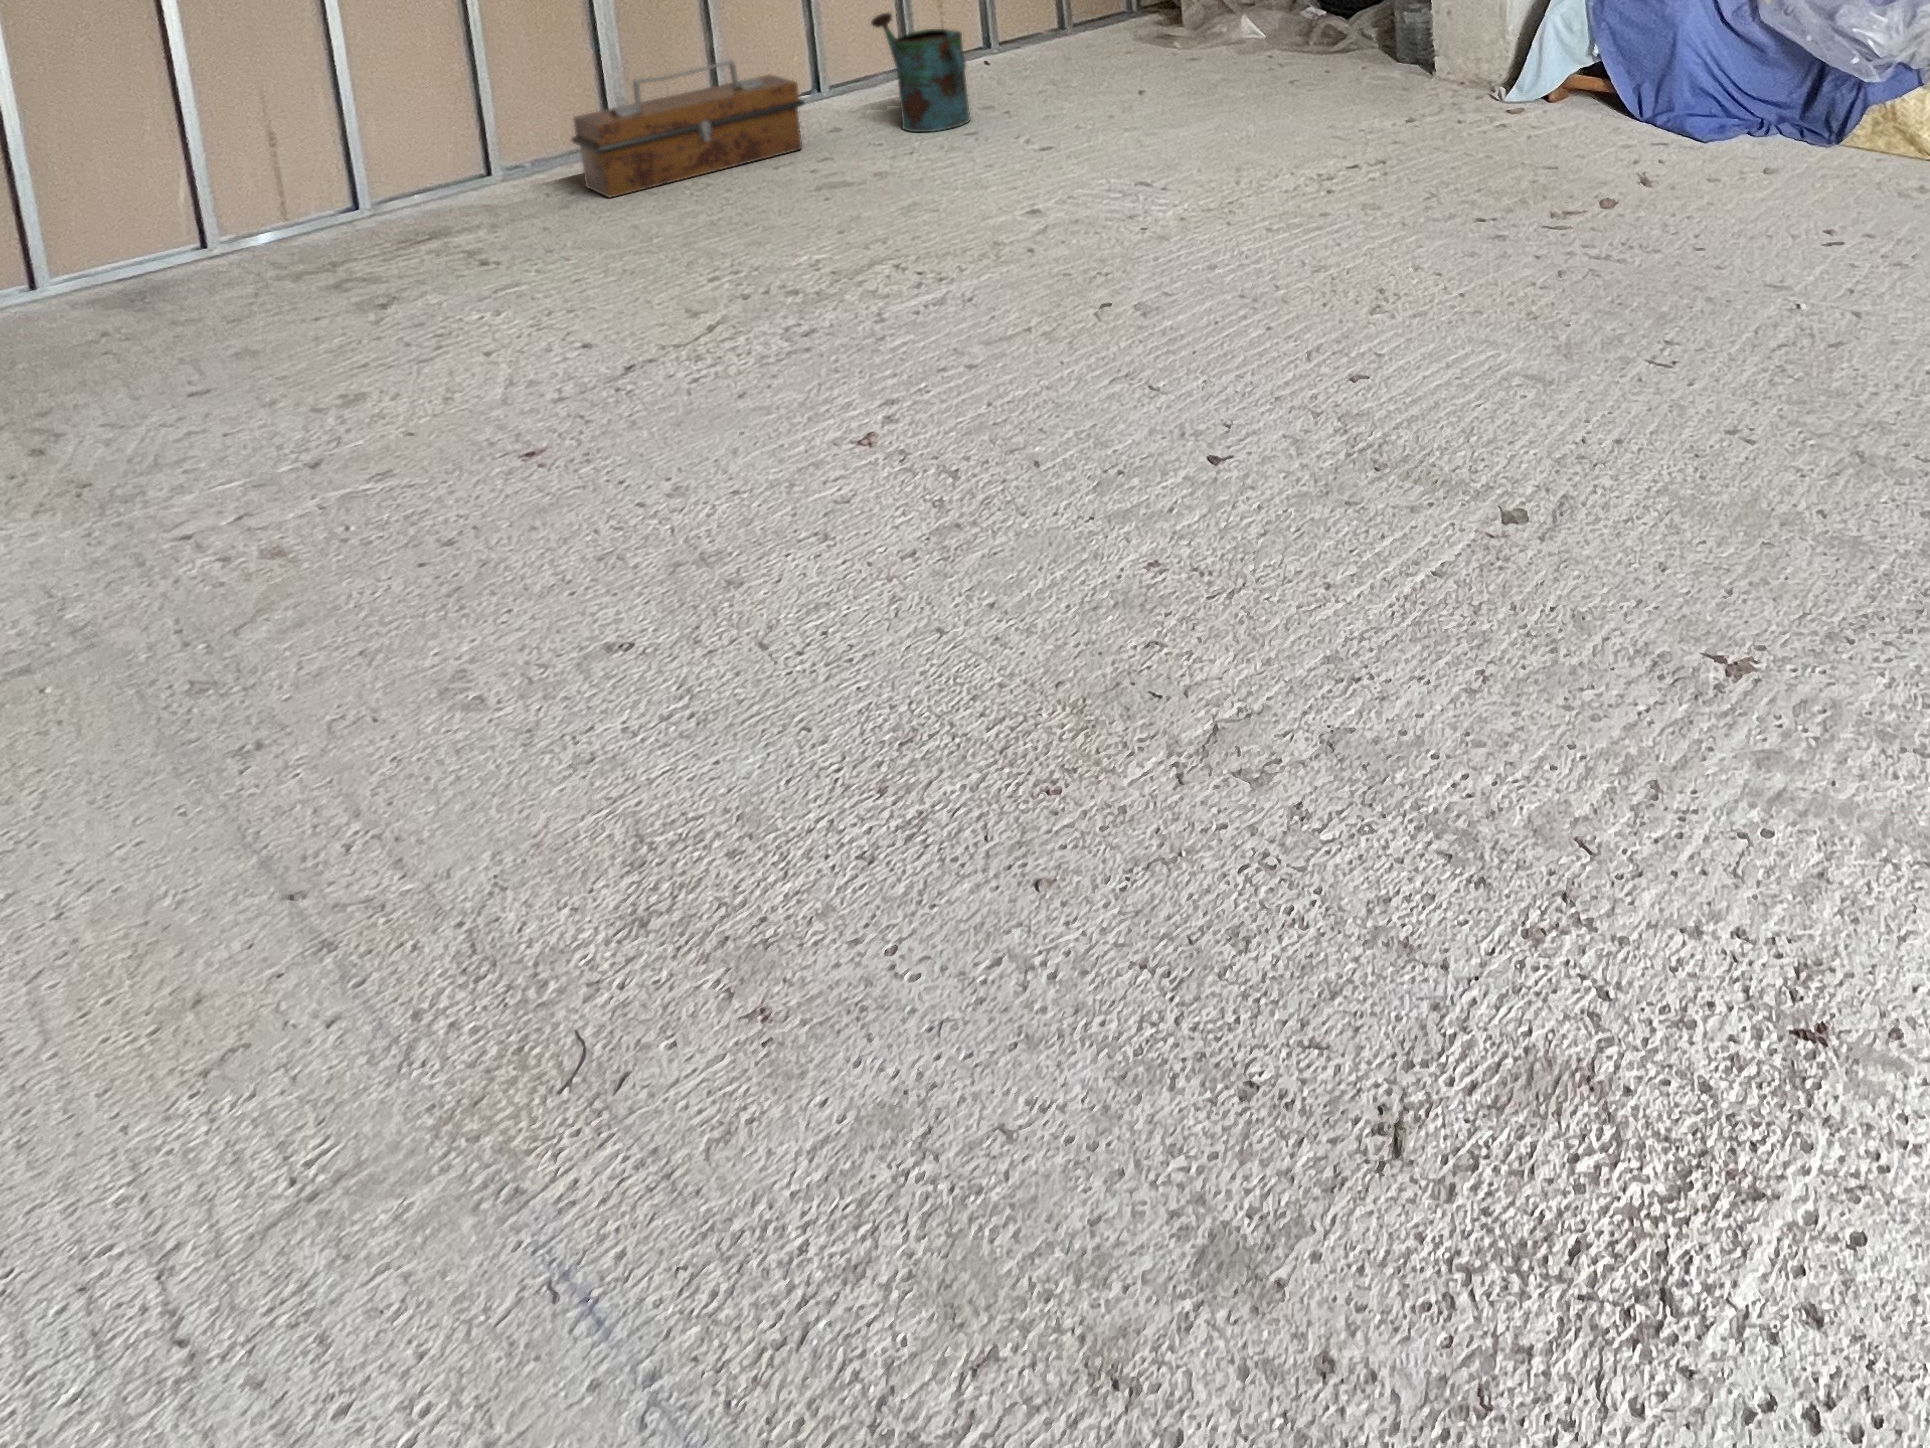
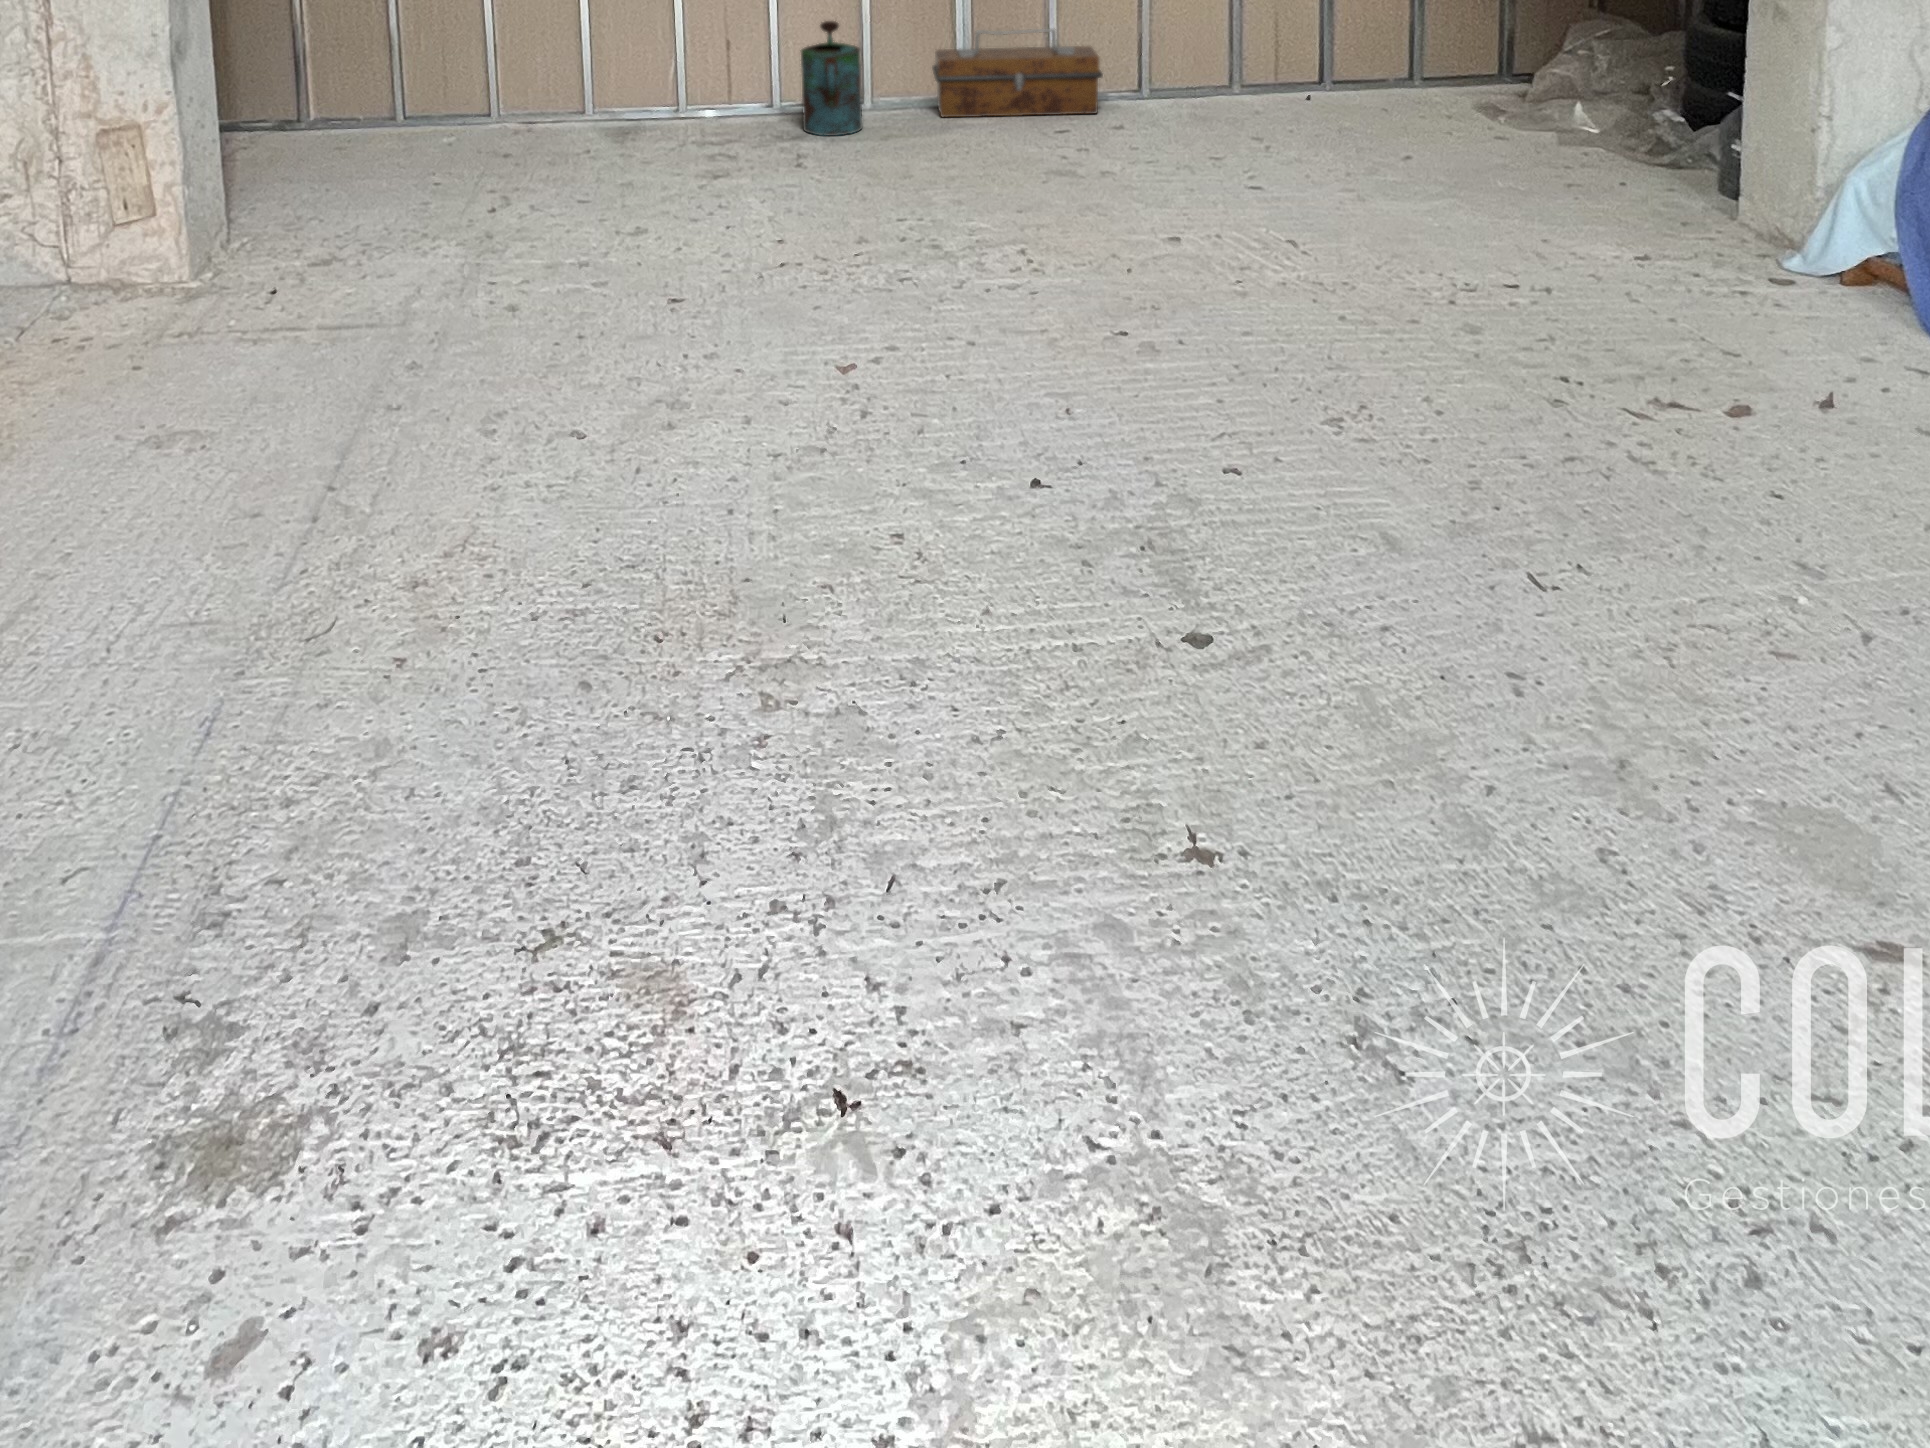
watering can: present [871,13,970,132] -> present [801,21,862,136]

